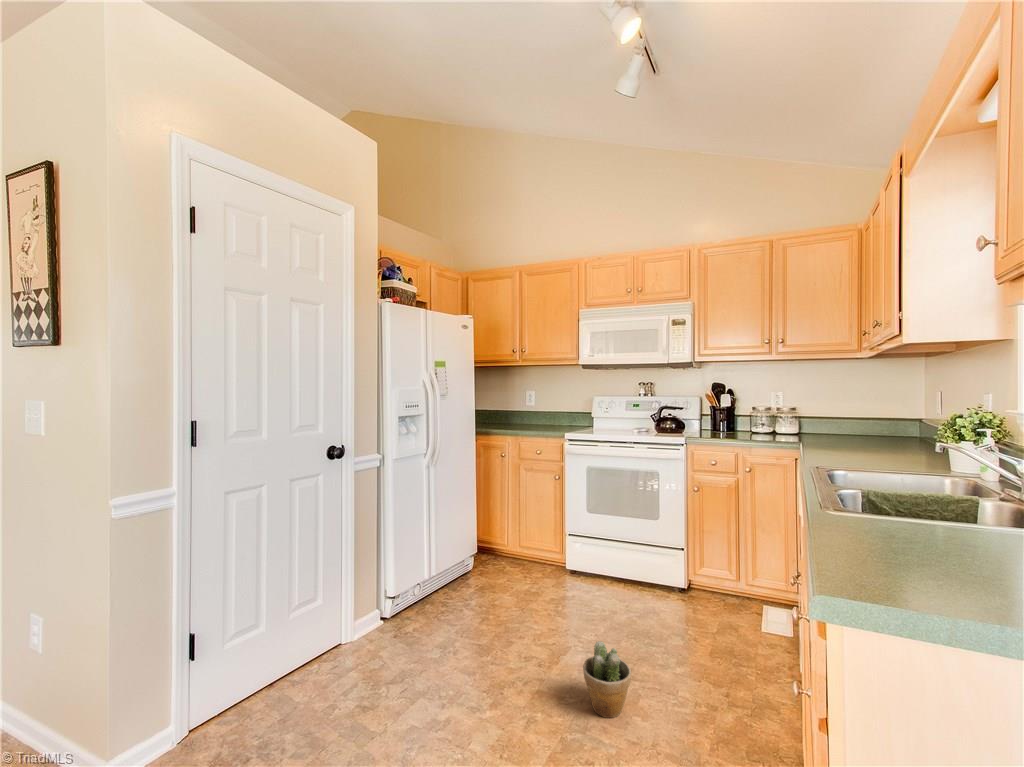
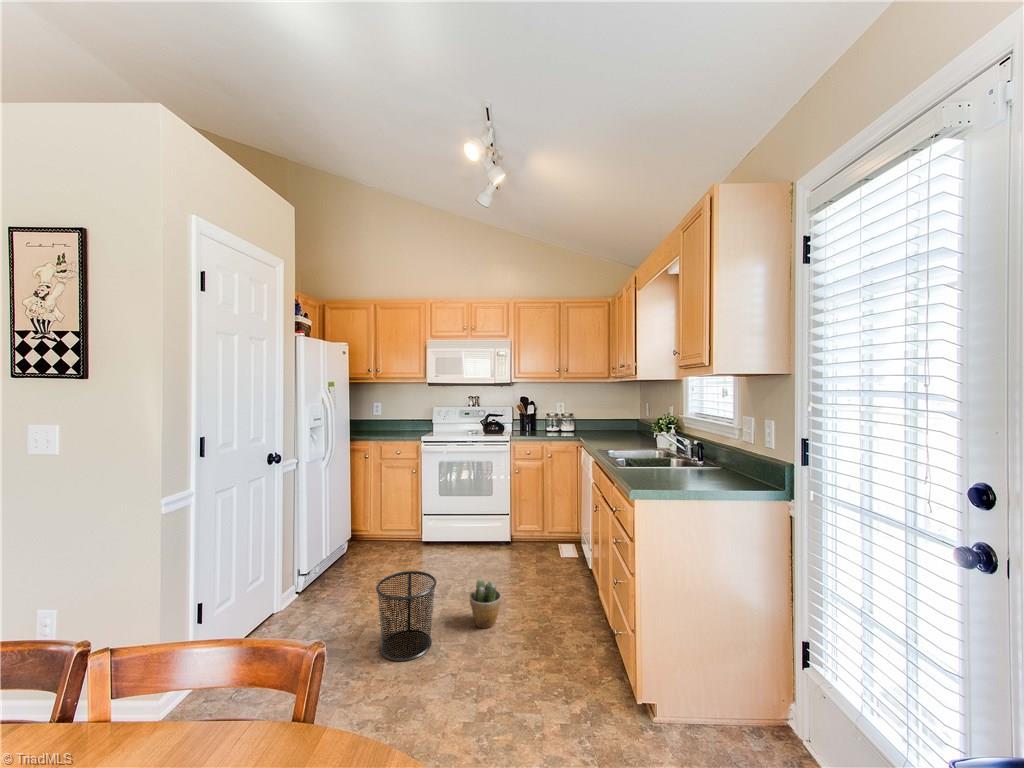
waste bin: none [451,609,530,734] -> present [376,571,436,661]

